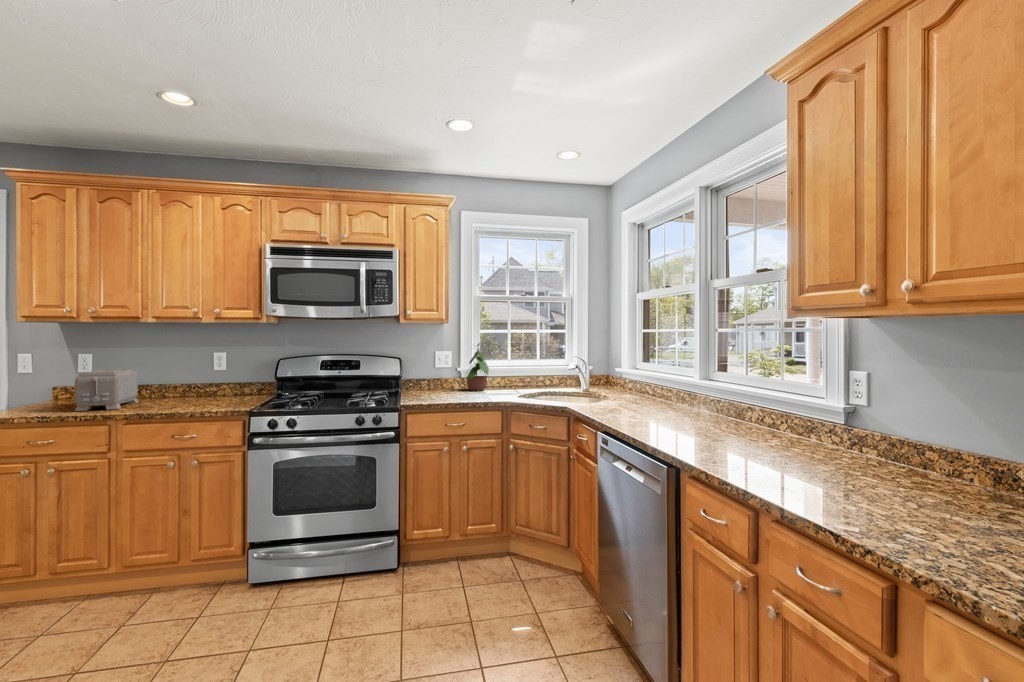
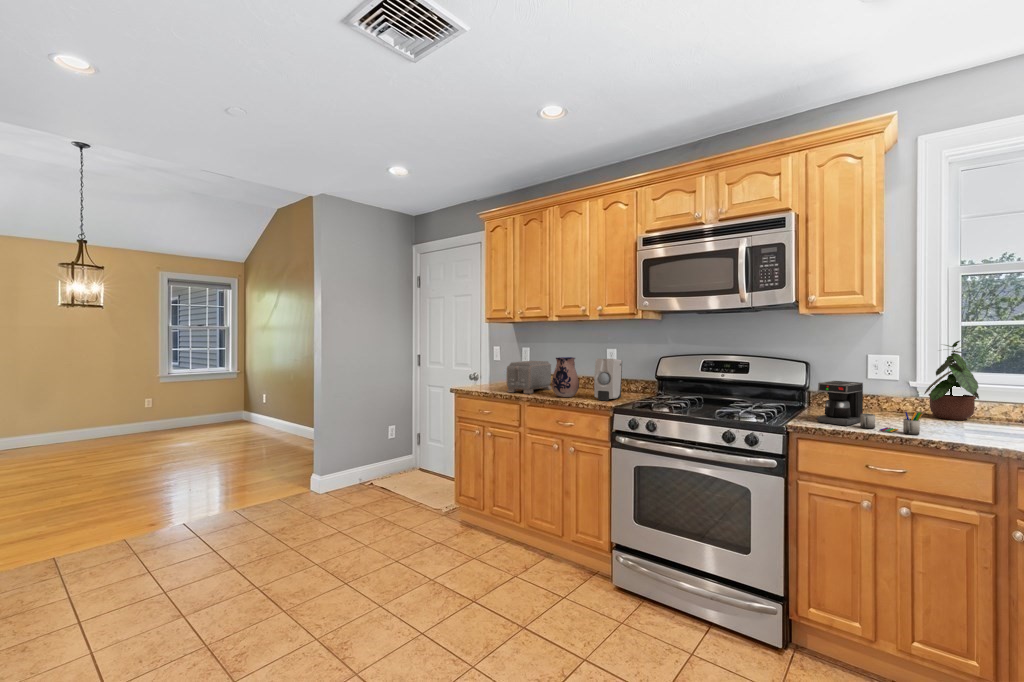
soap dispenser: none [215,362,242,406] -> present [594,358,622,401]
ceramic pitcher: none [154,363,191,408] -> present [552,357,579,397]
coffee maker: none [415,371,472,401] -> present [817,381,924,435]

